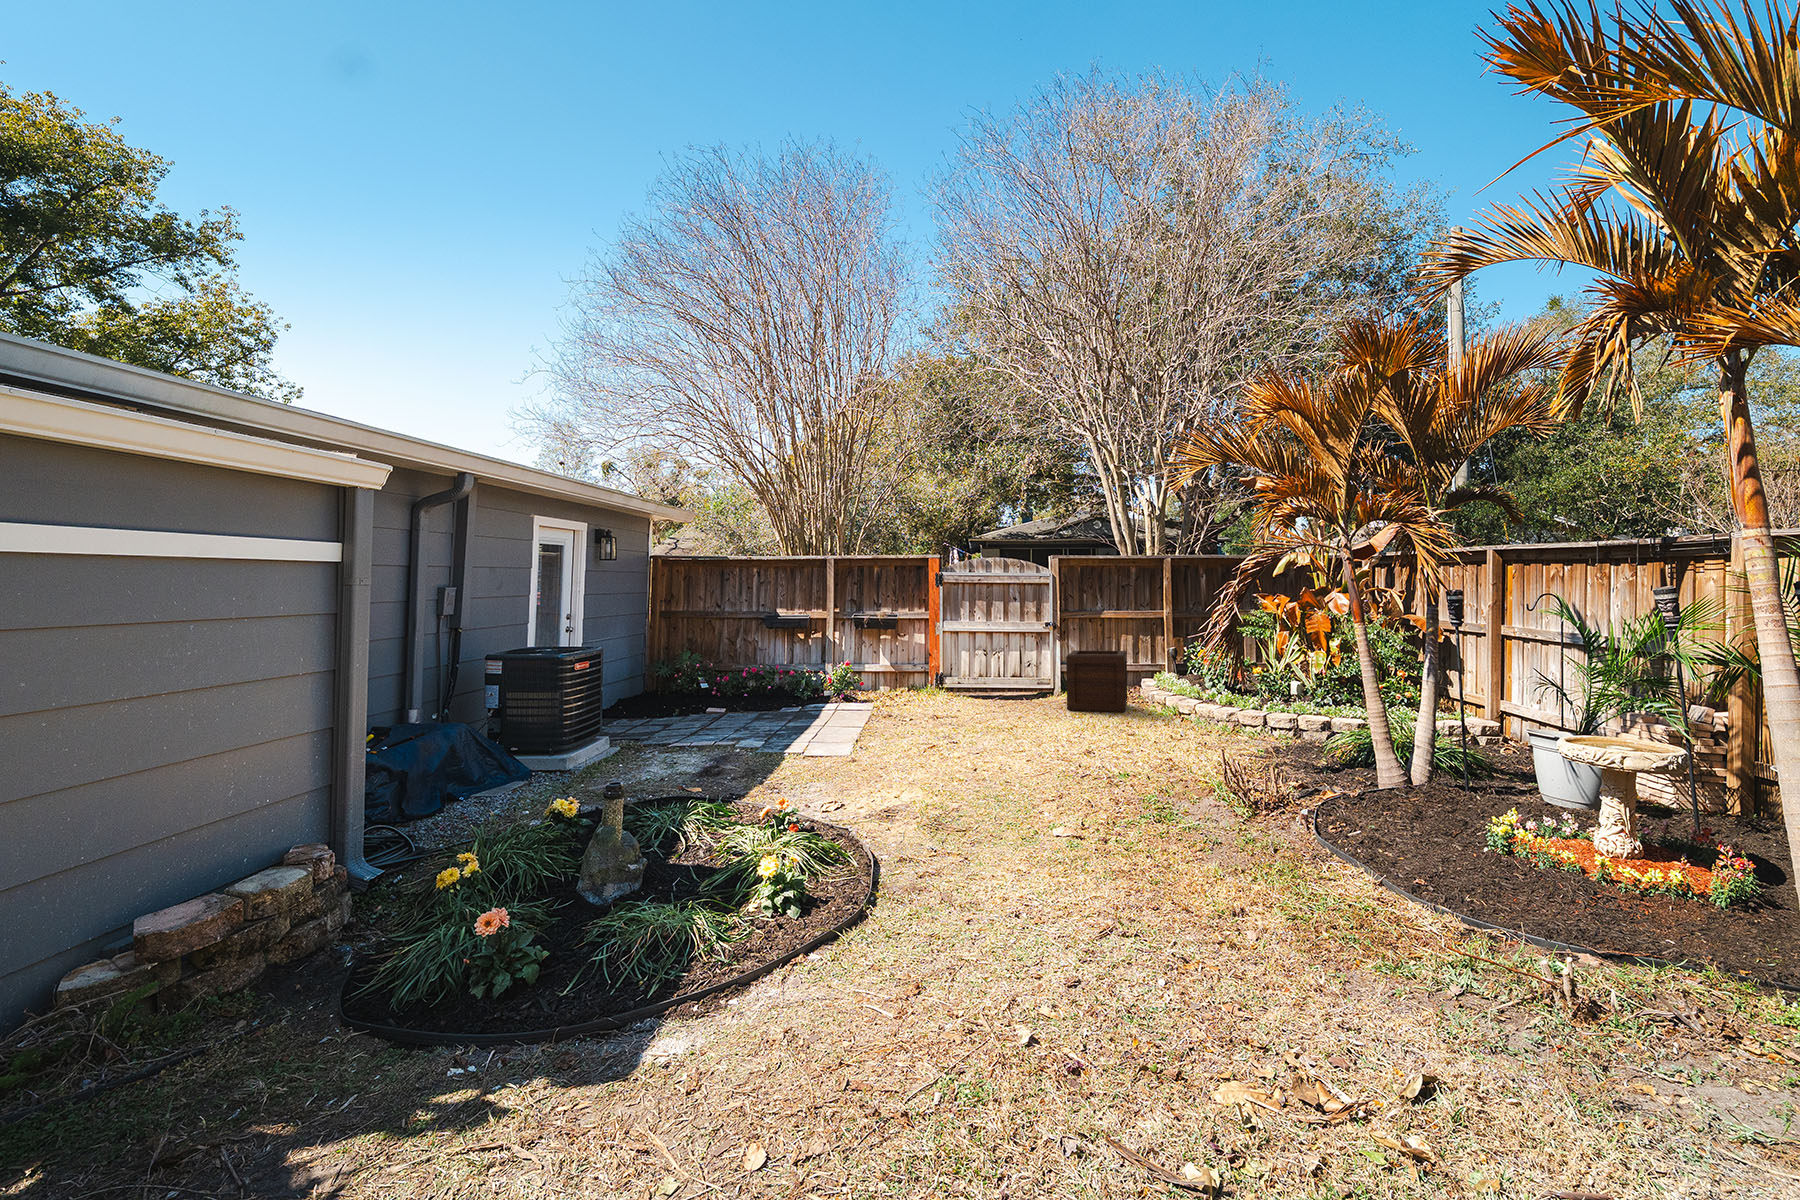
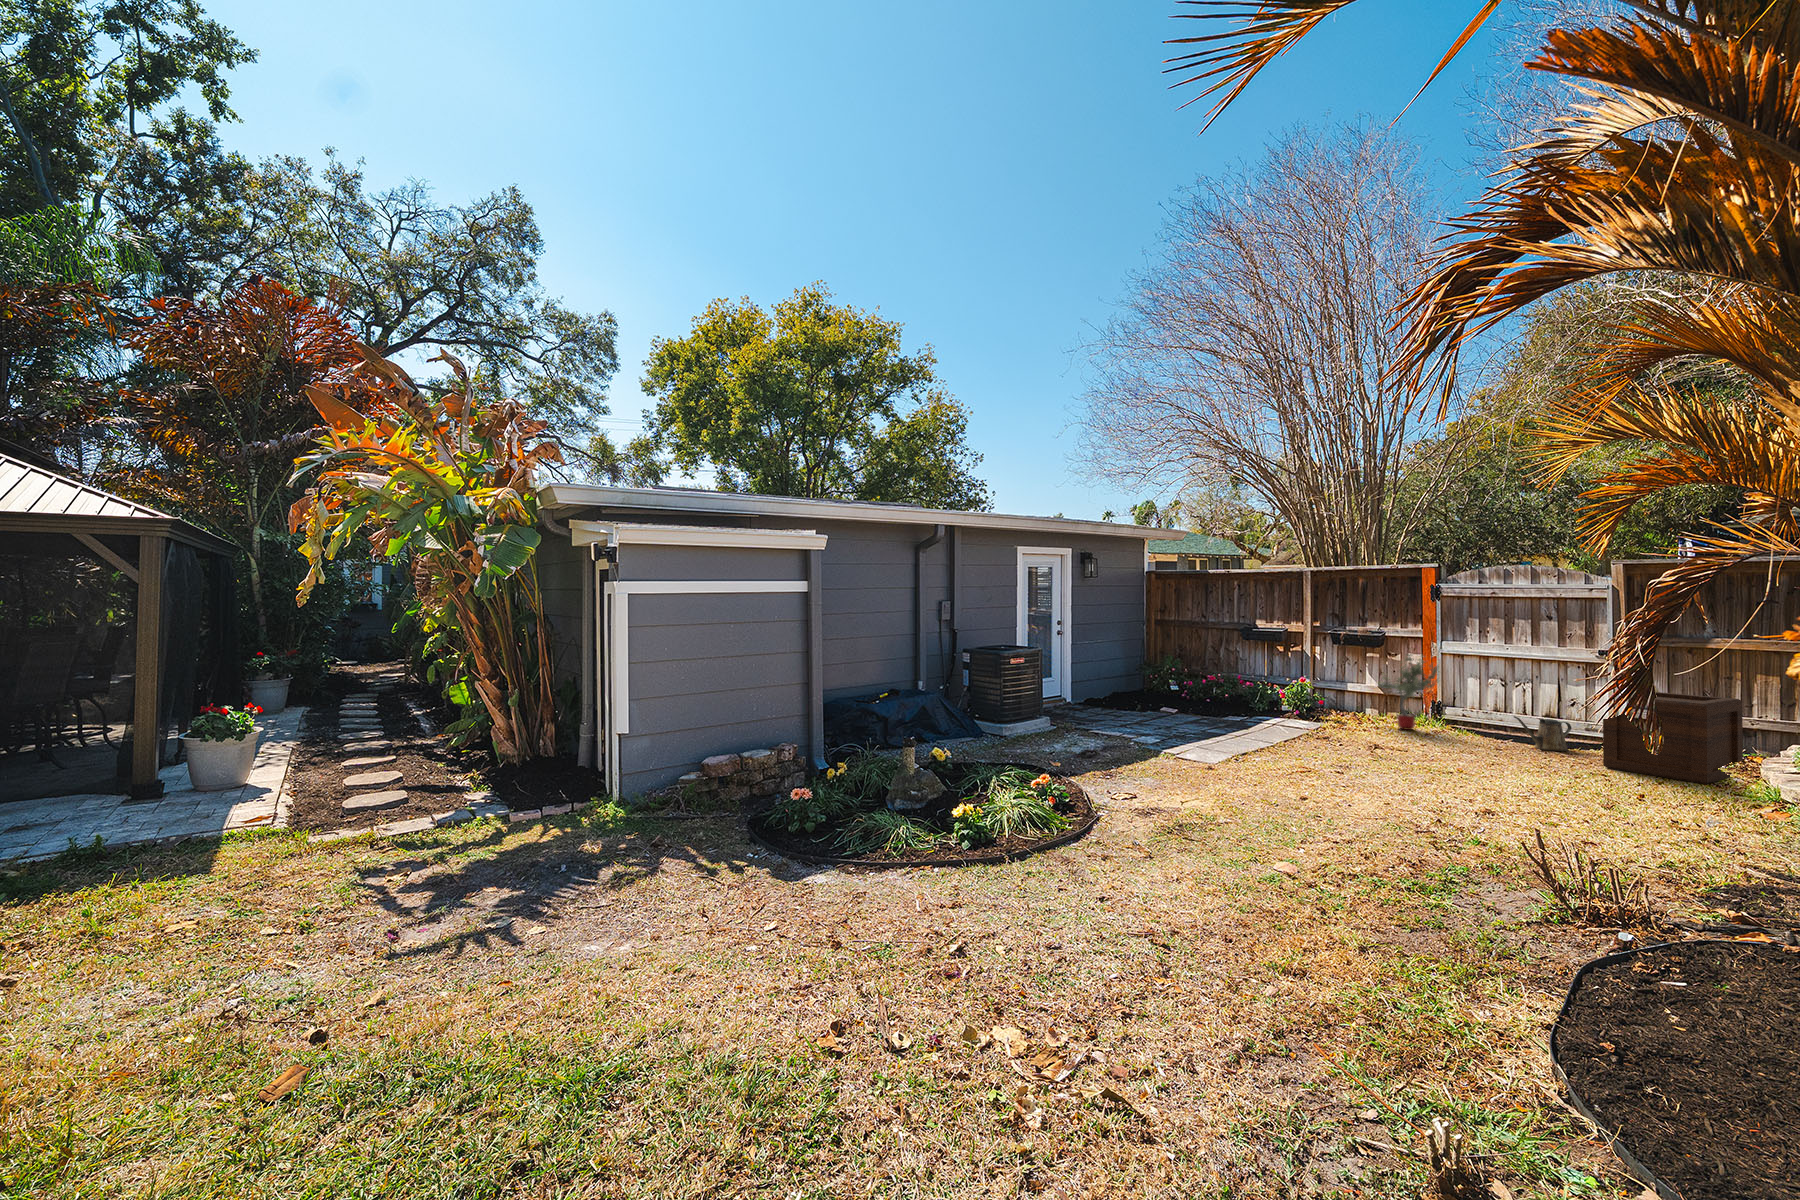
potted tree: none [893,633,947,702] -> present [1378,654,1438,730]
watering can: none [1004,679,1032,704] -> present [1514,716,1572,751]

